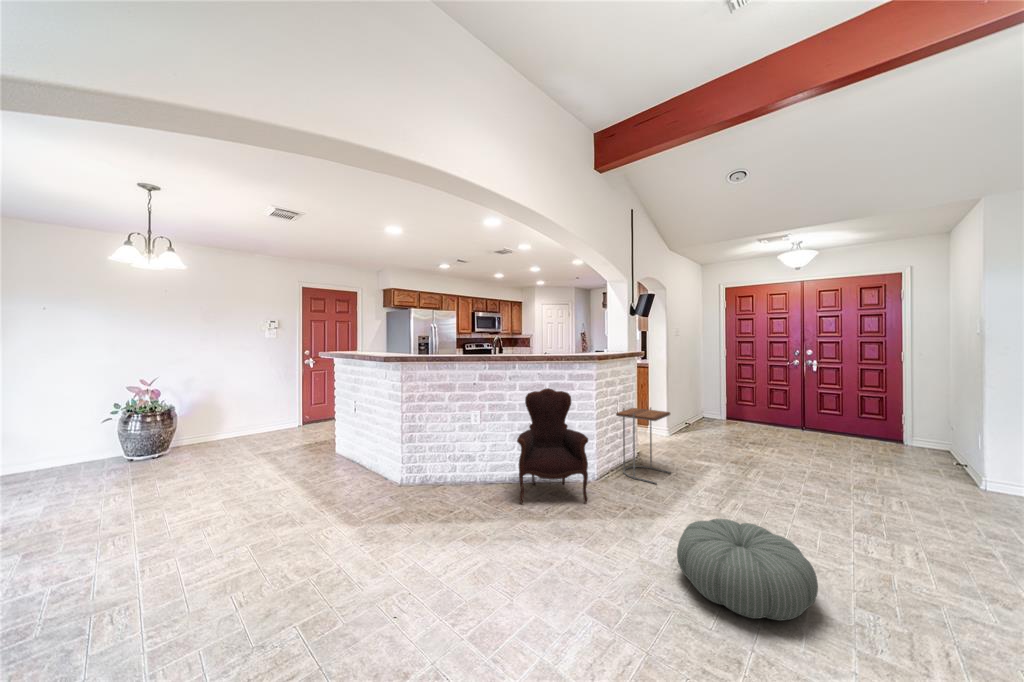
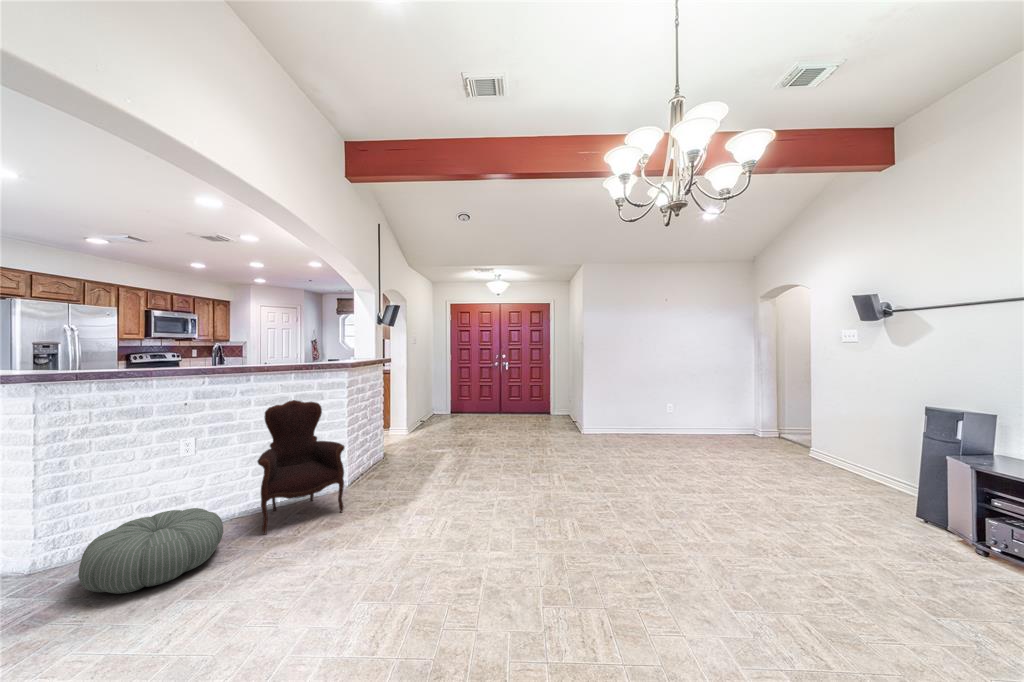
side table: present [616,408,671,484] -> none [366,409,416,478]
pouf: present [677,519,818,621] -> present [79,508,223,594]

